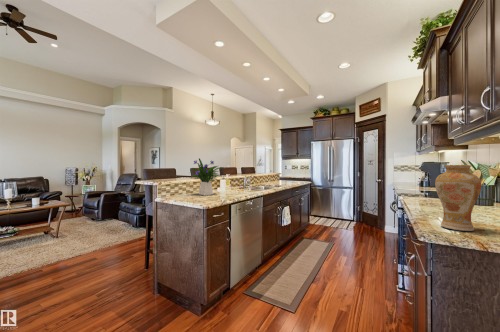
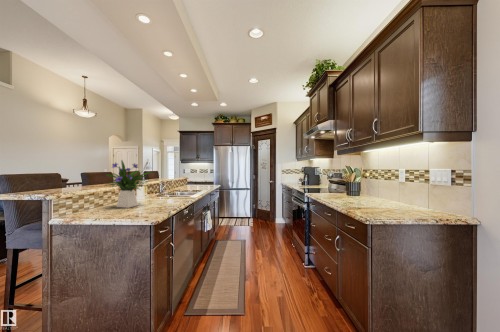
vase: present [435,165,481,231] -> none [365,171,391,215]

